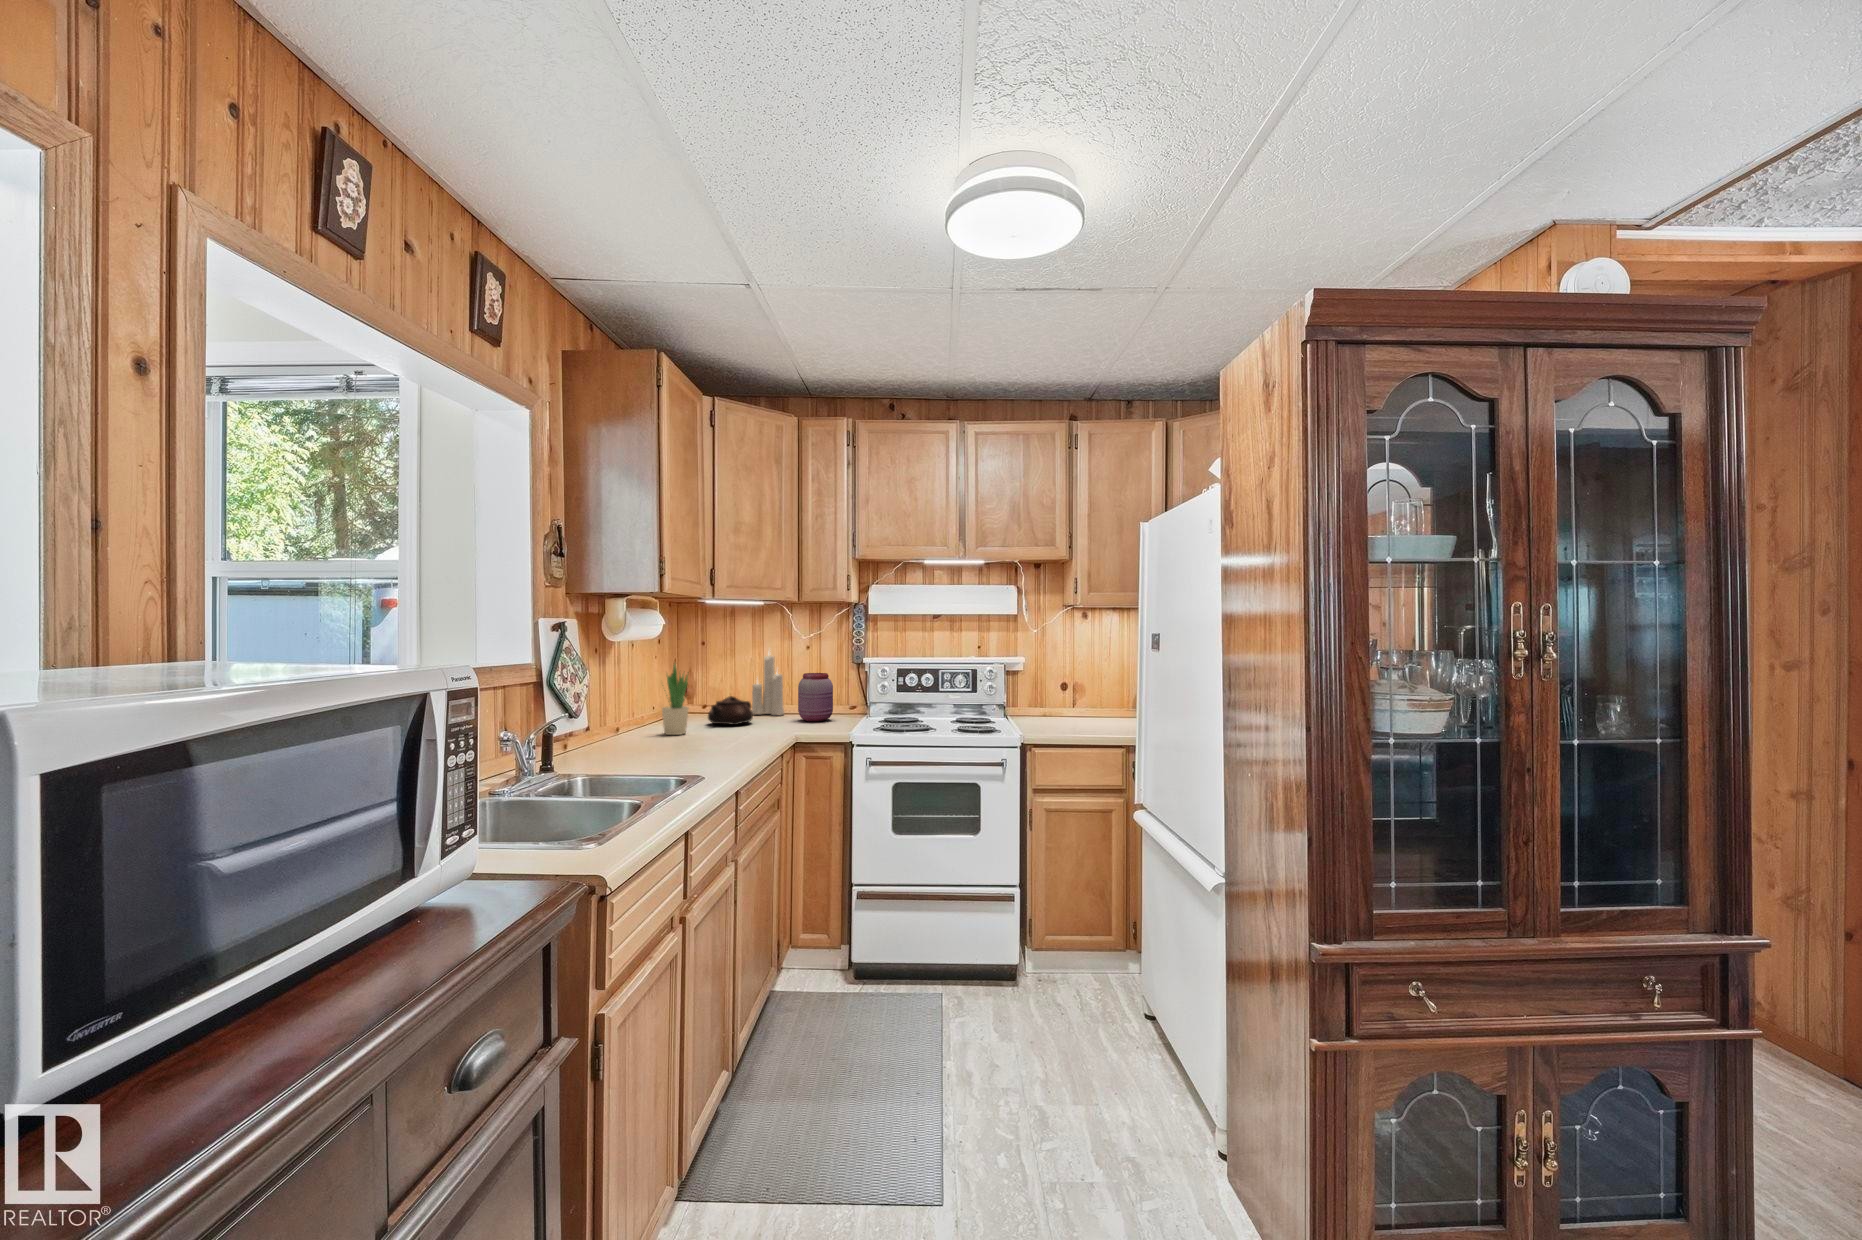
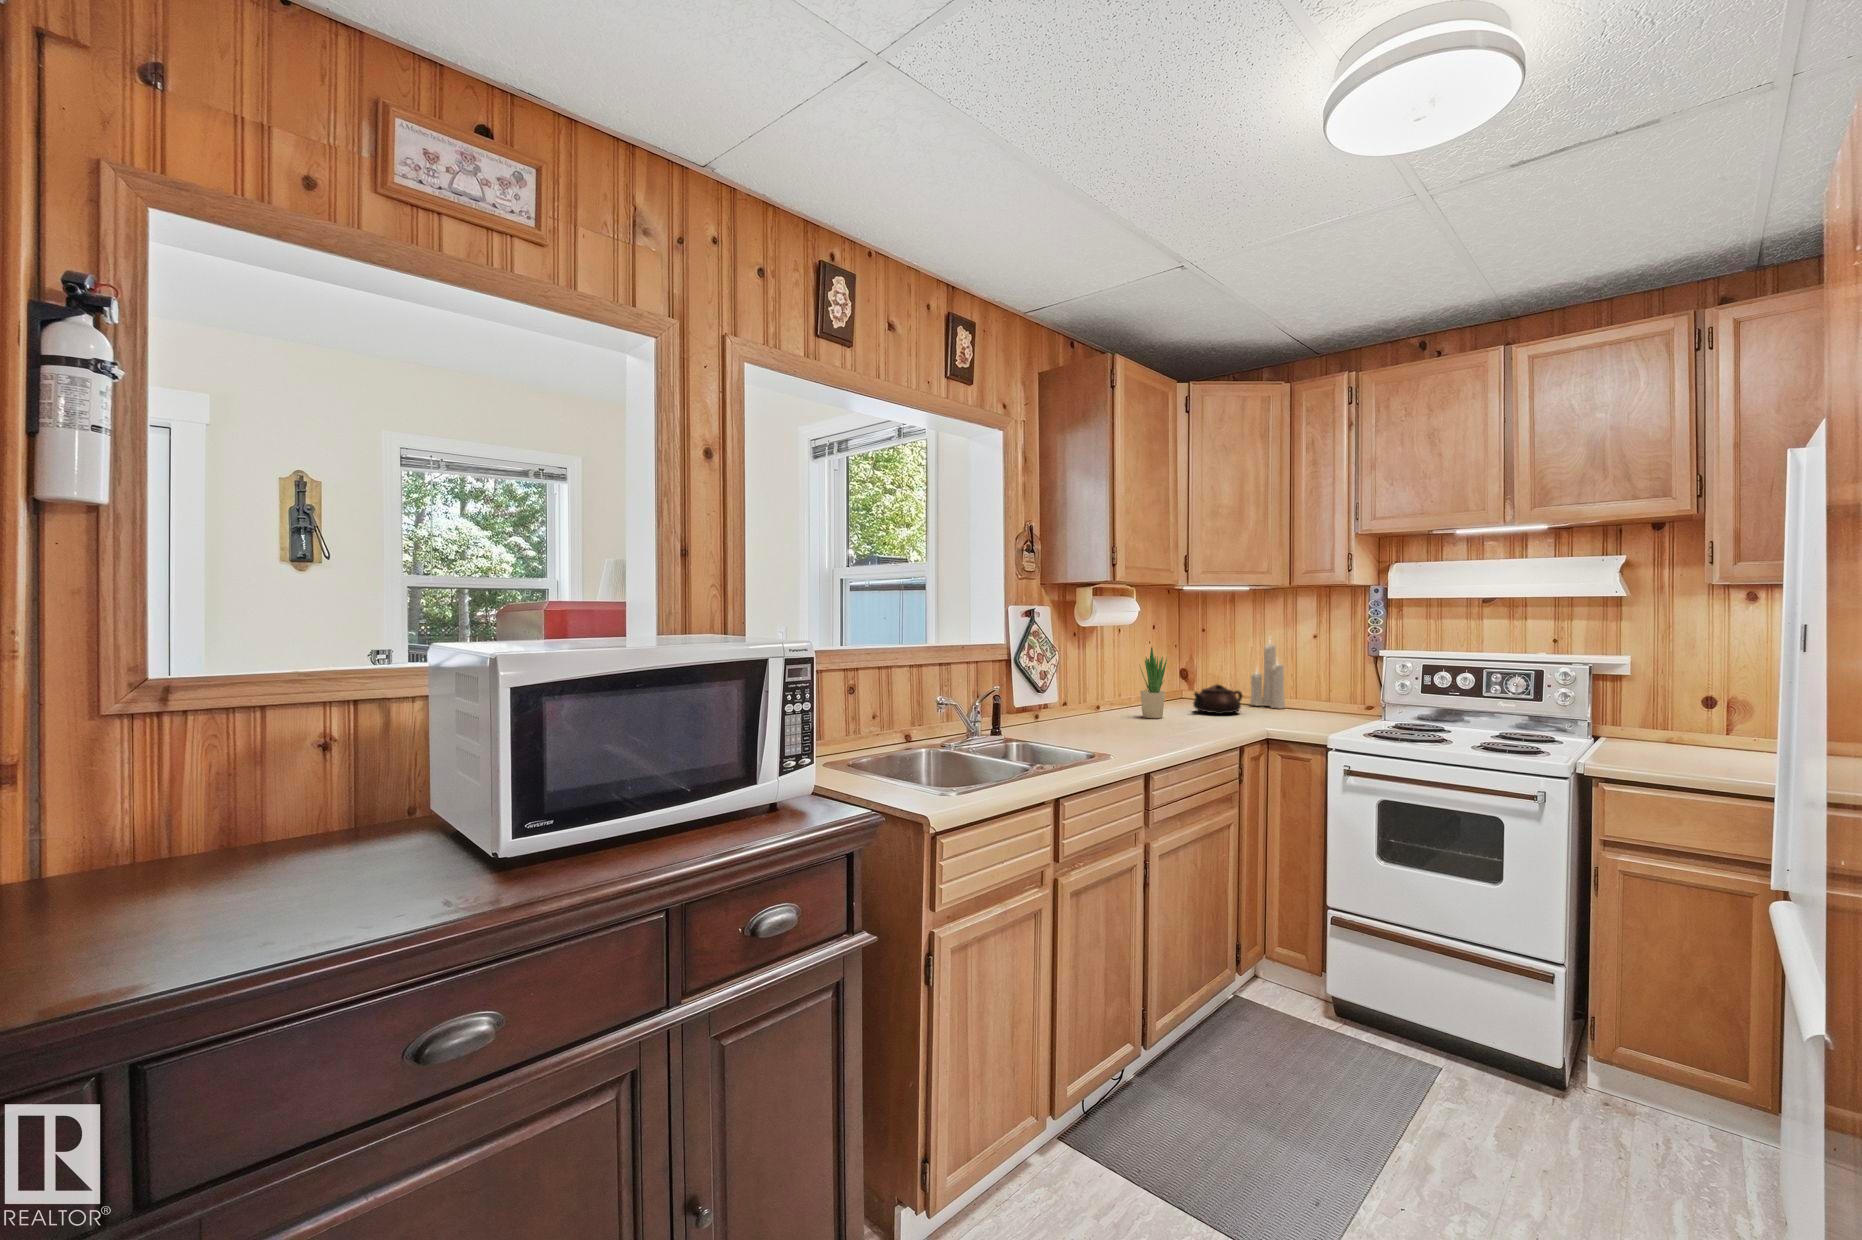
jar: present [798,673,833,721] -> none [1293,665,1335,718]

